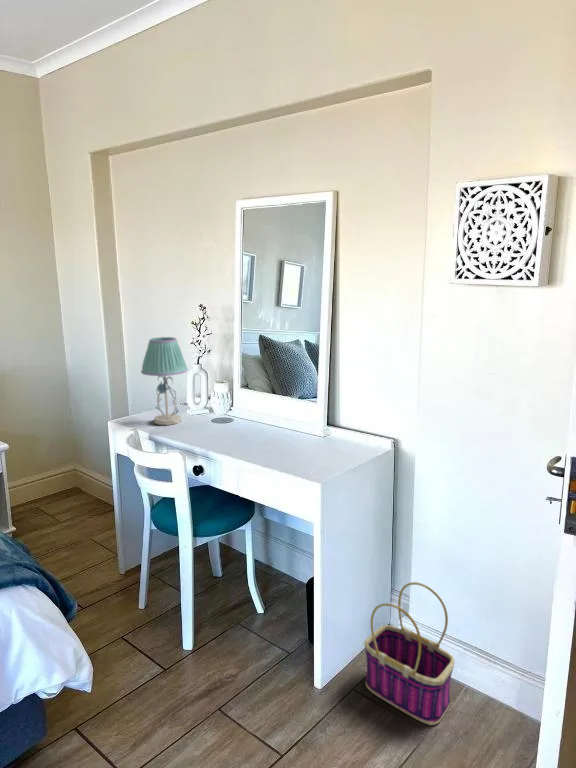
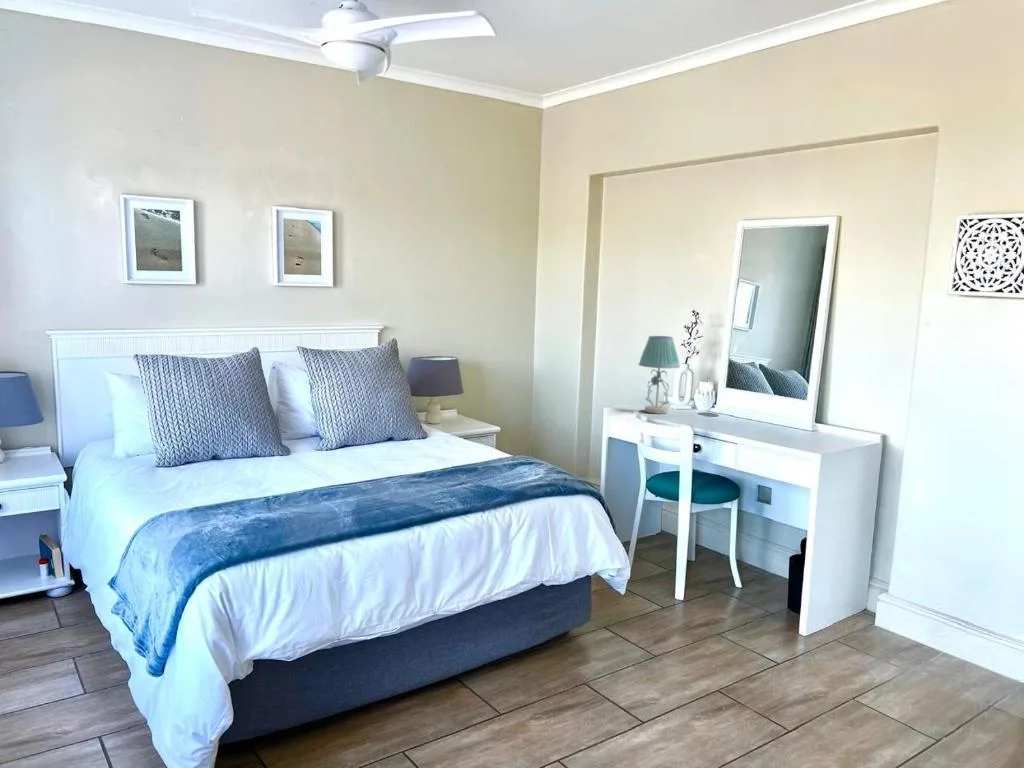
basket: present [364,582,455,725] -> none [848,552,936,669]

